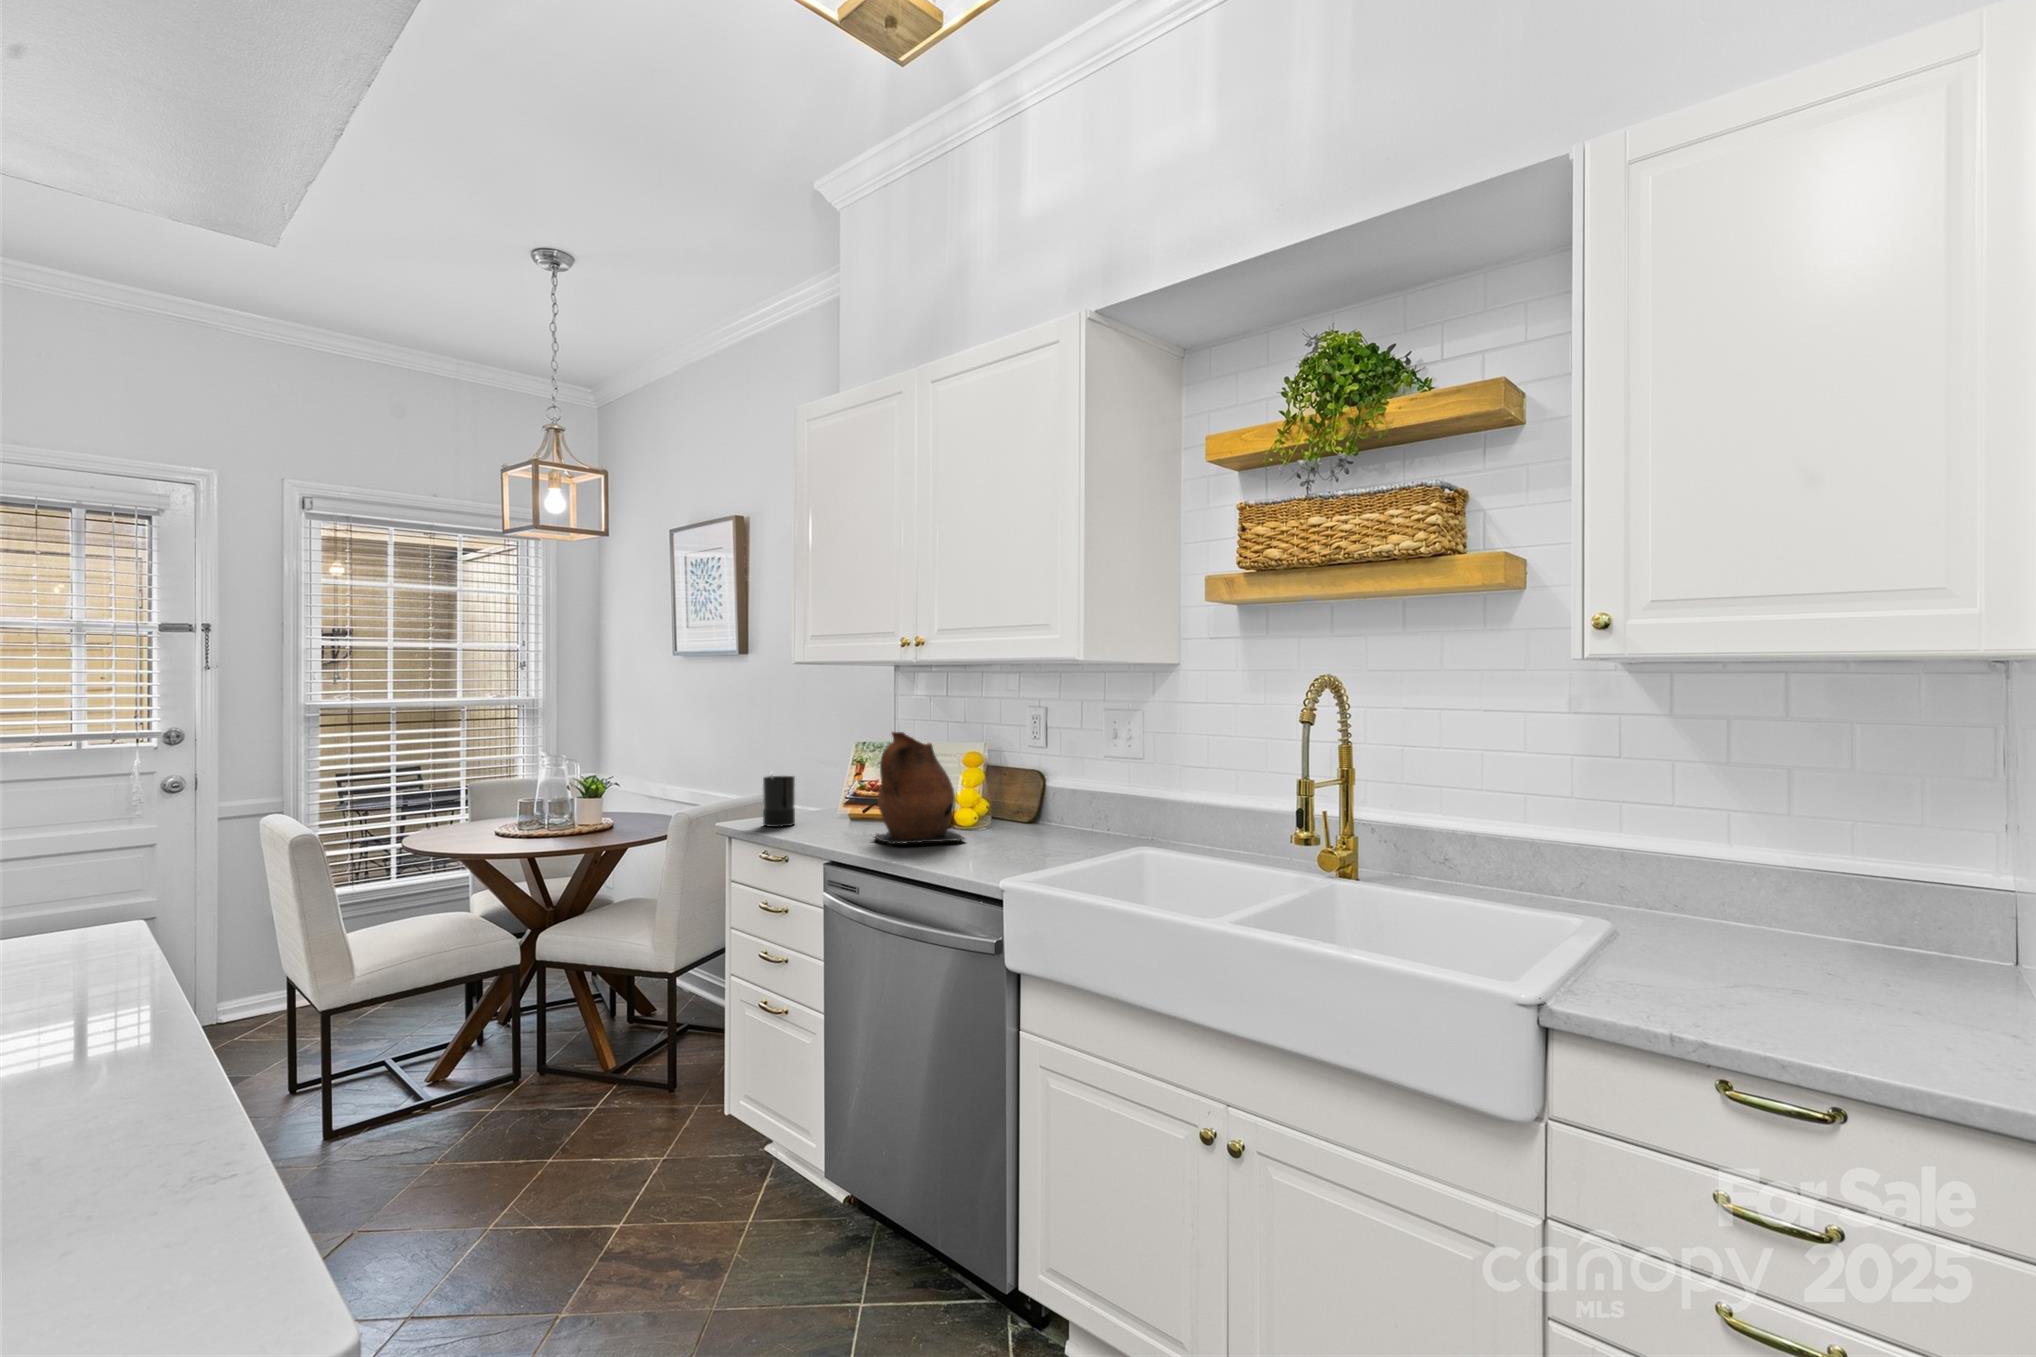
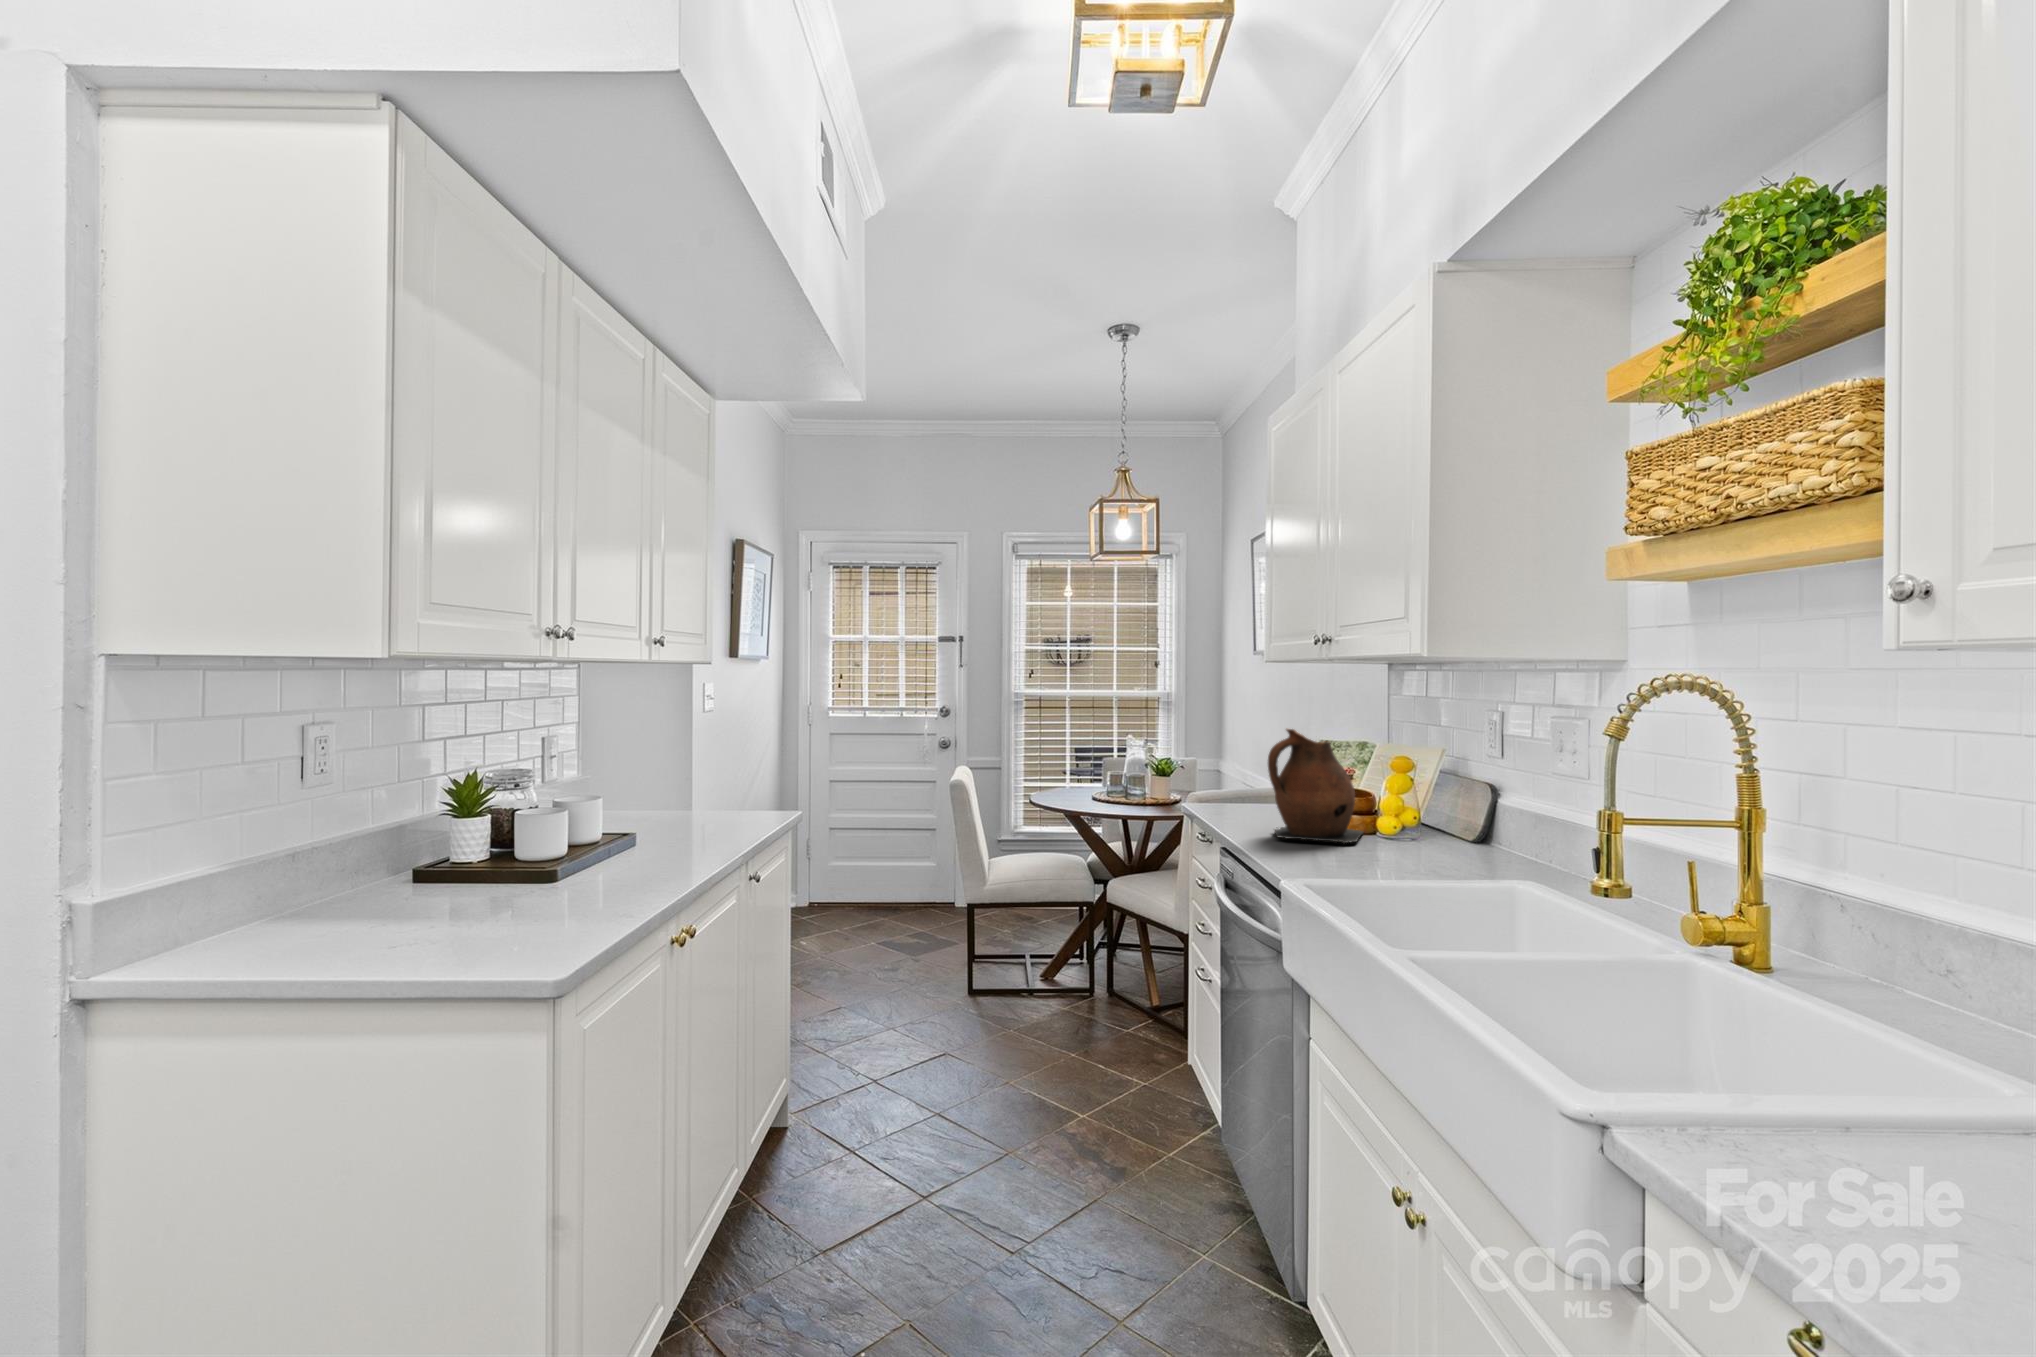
candle: present [763,775,795,827] -> none [1220,761,1249,812]

